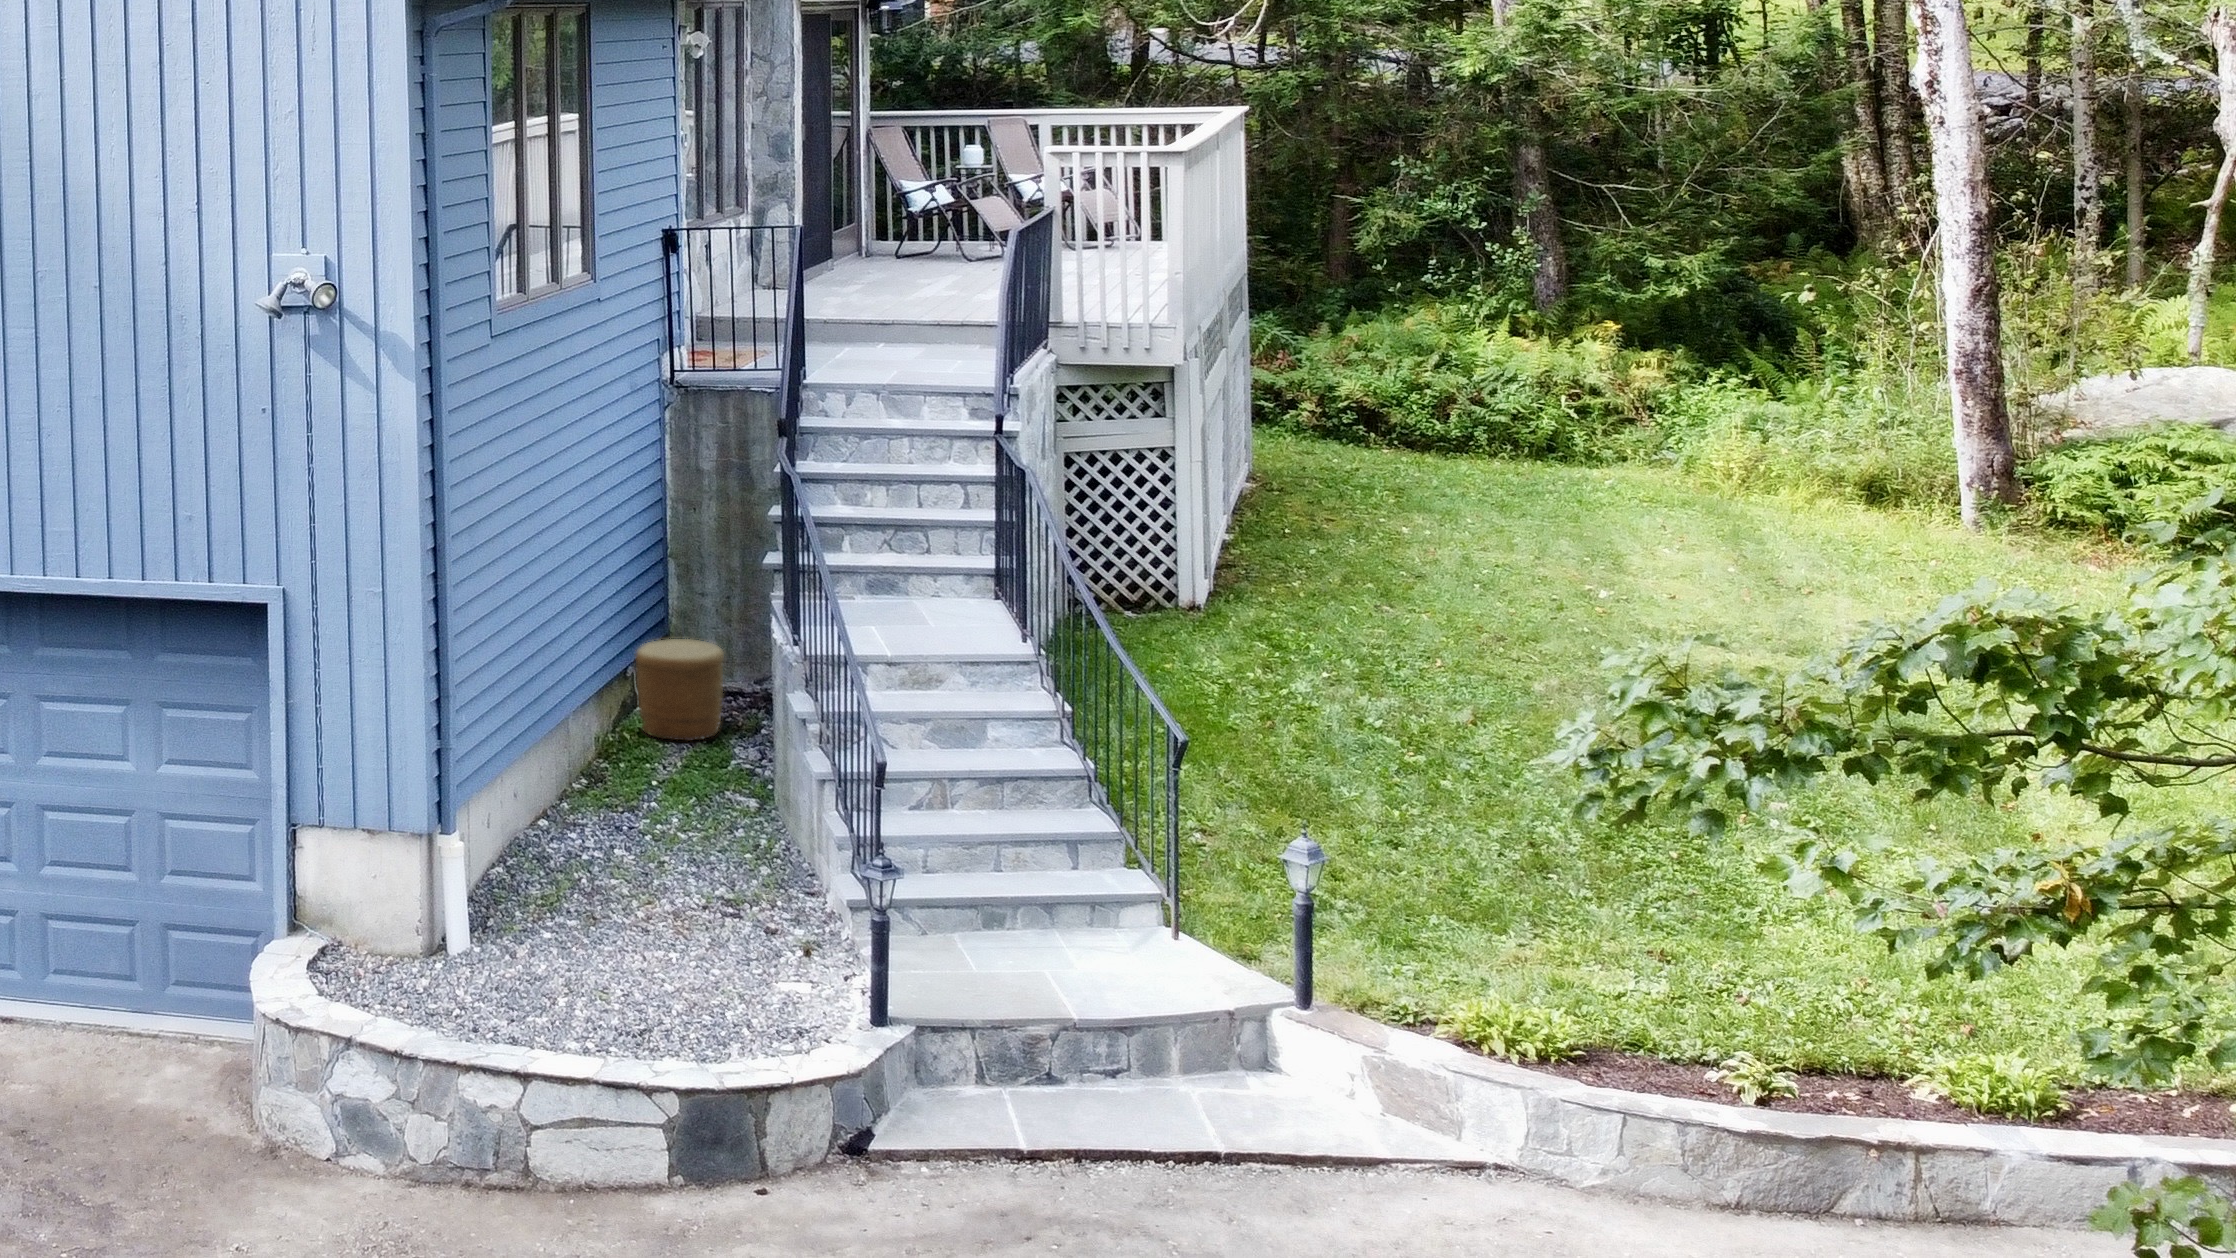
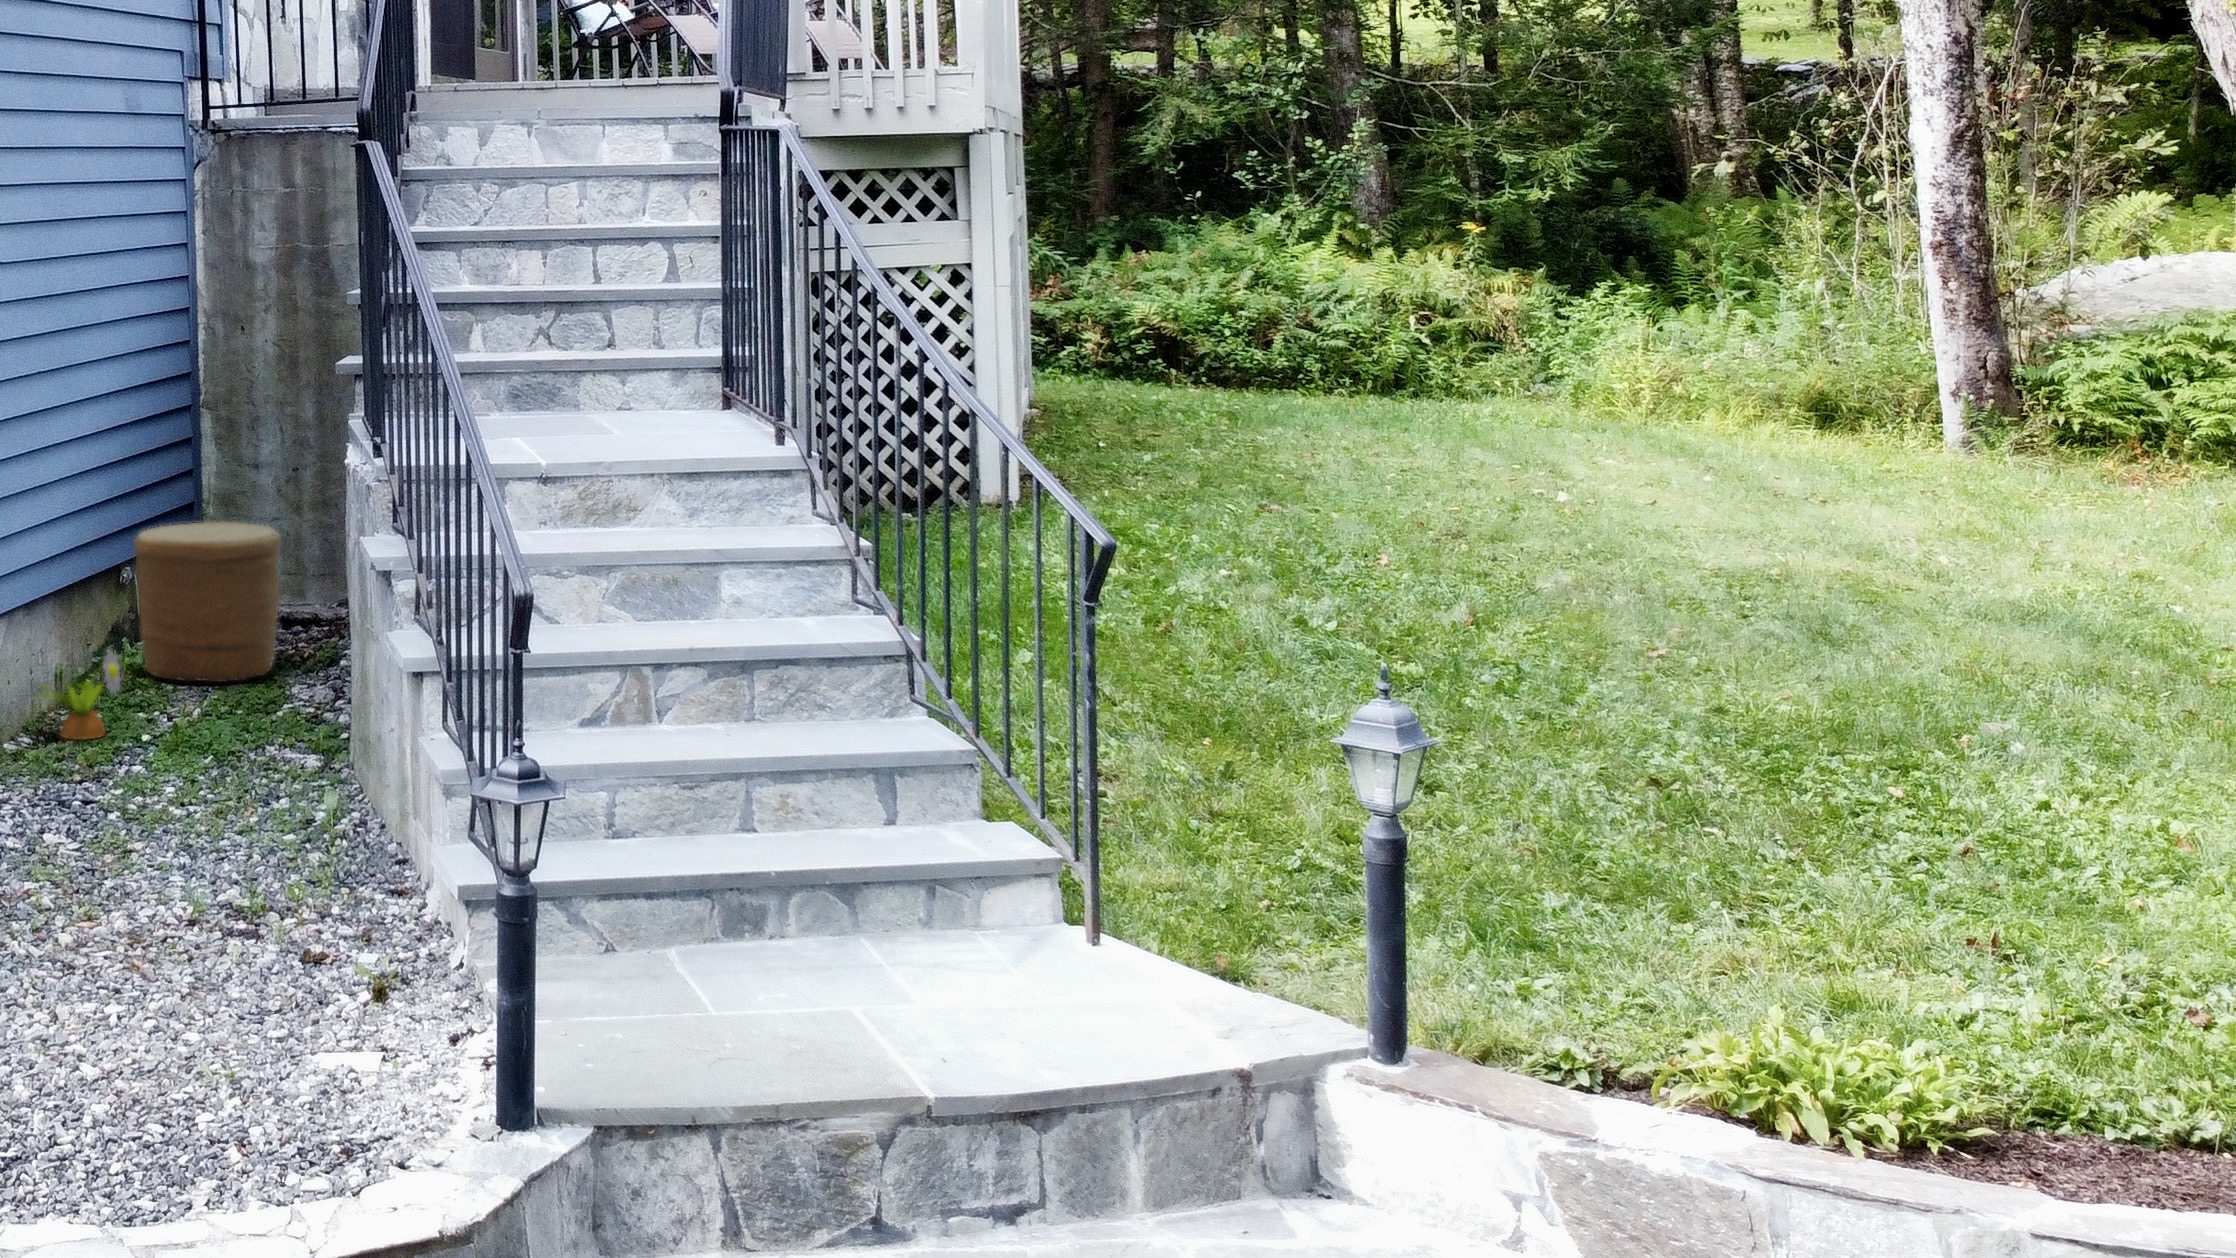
decorative plant: none [589,730,638,783] -> present [39,651,121,740]

